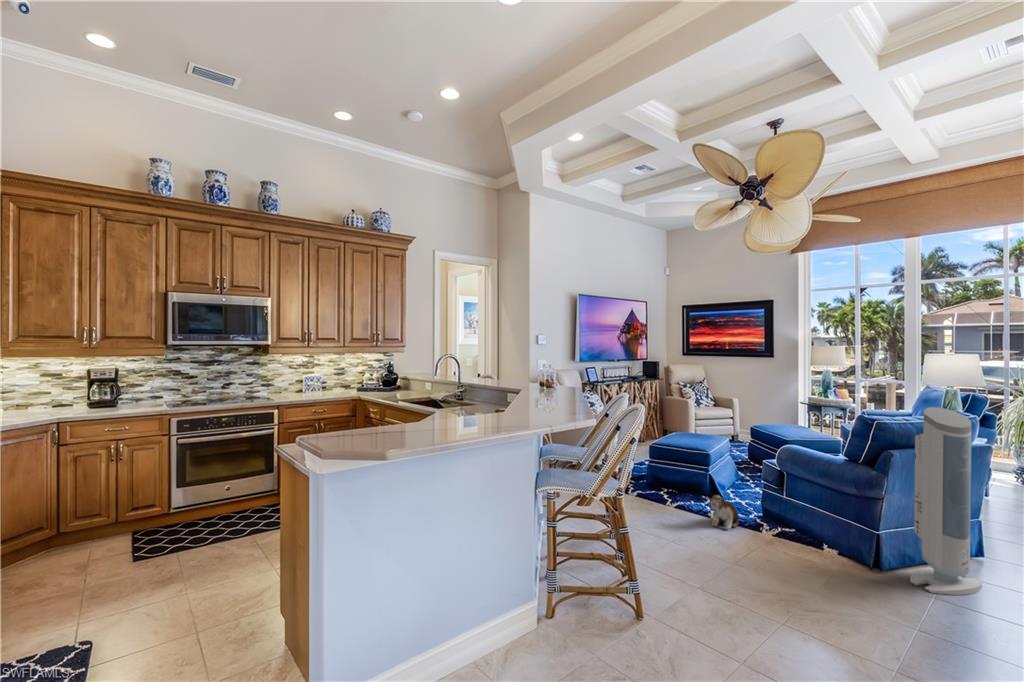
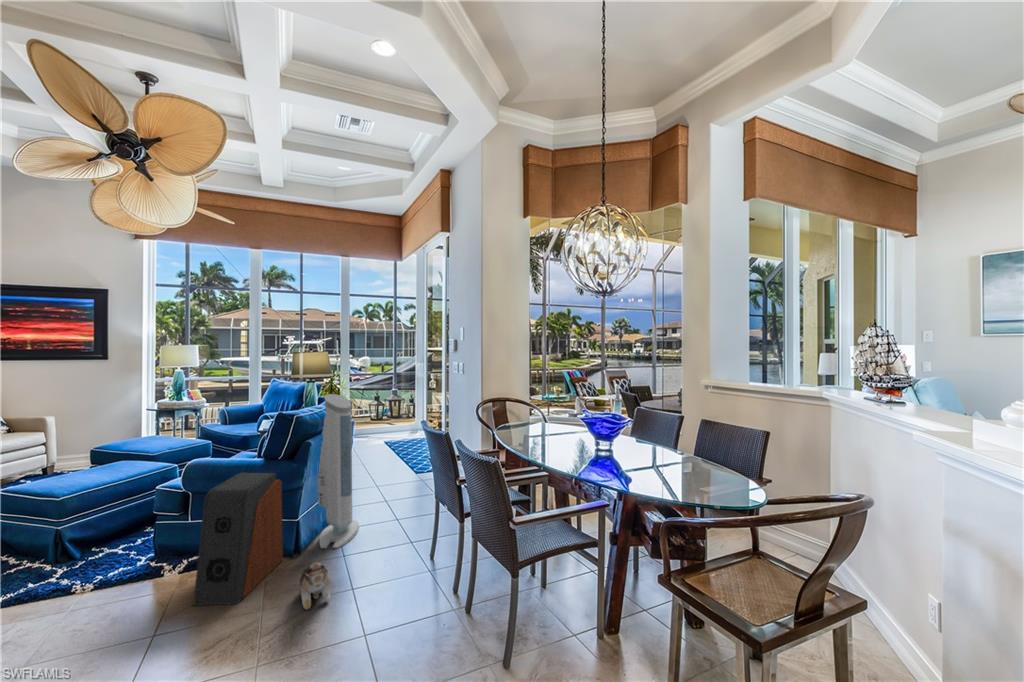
speaker: none [768,466,861,576] -> present [193,472,283,606]
plush toy: present [707,495,739,529] -> present [300,562,330,609]

